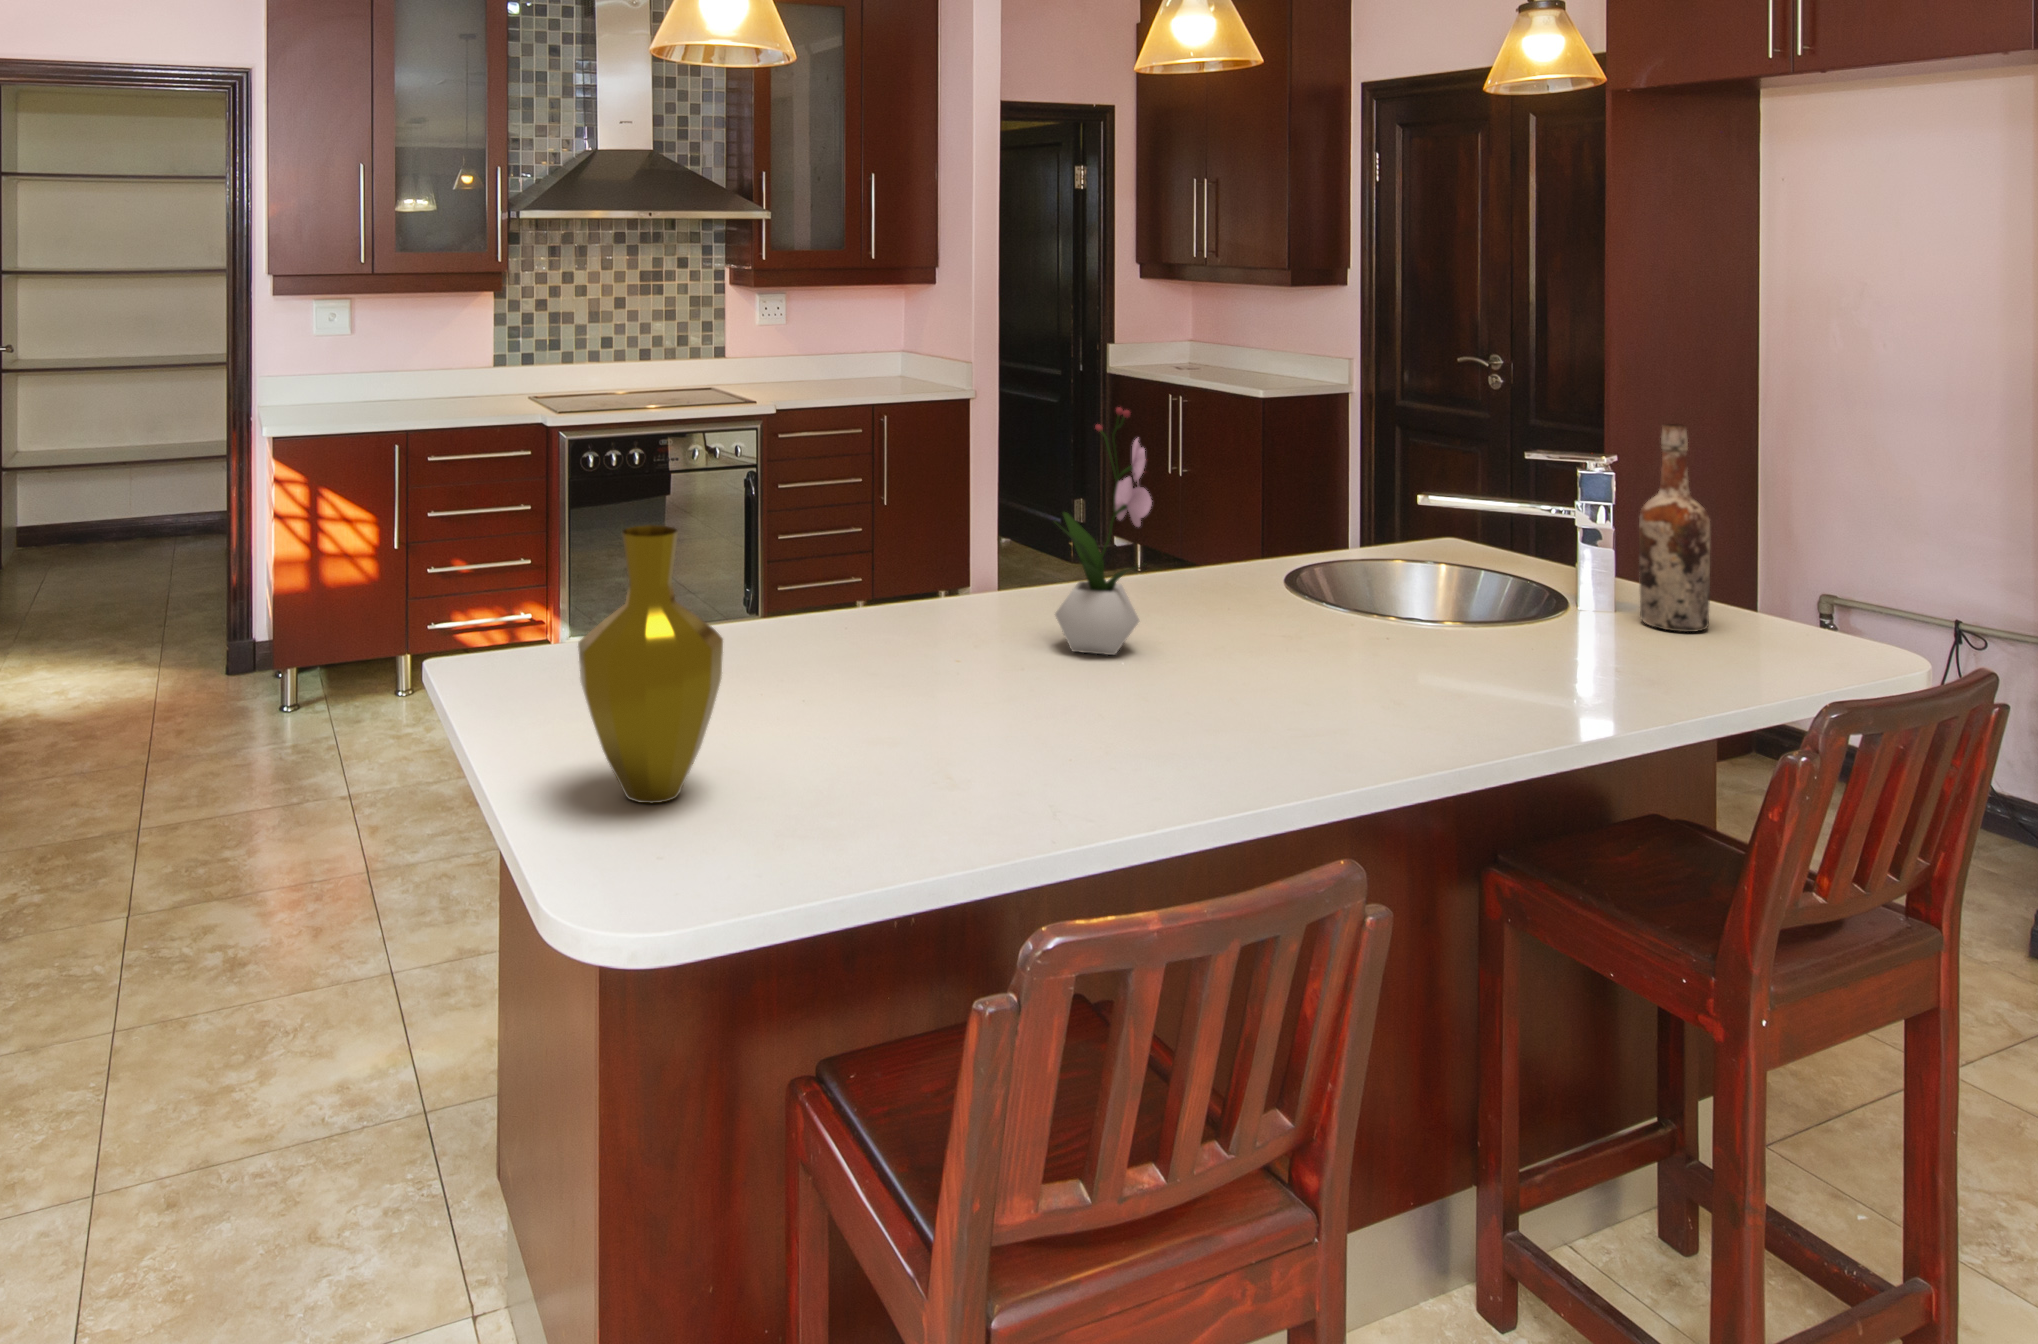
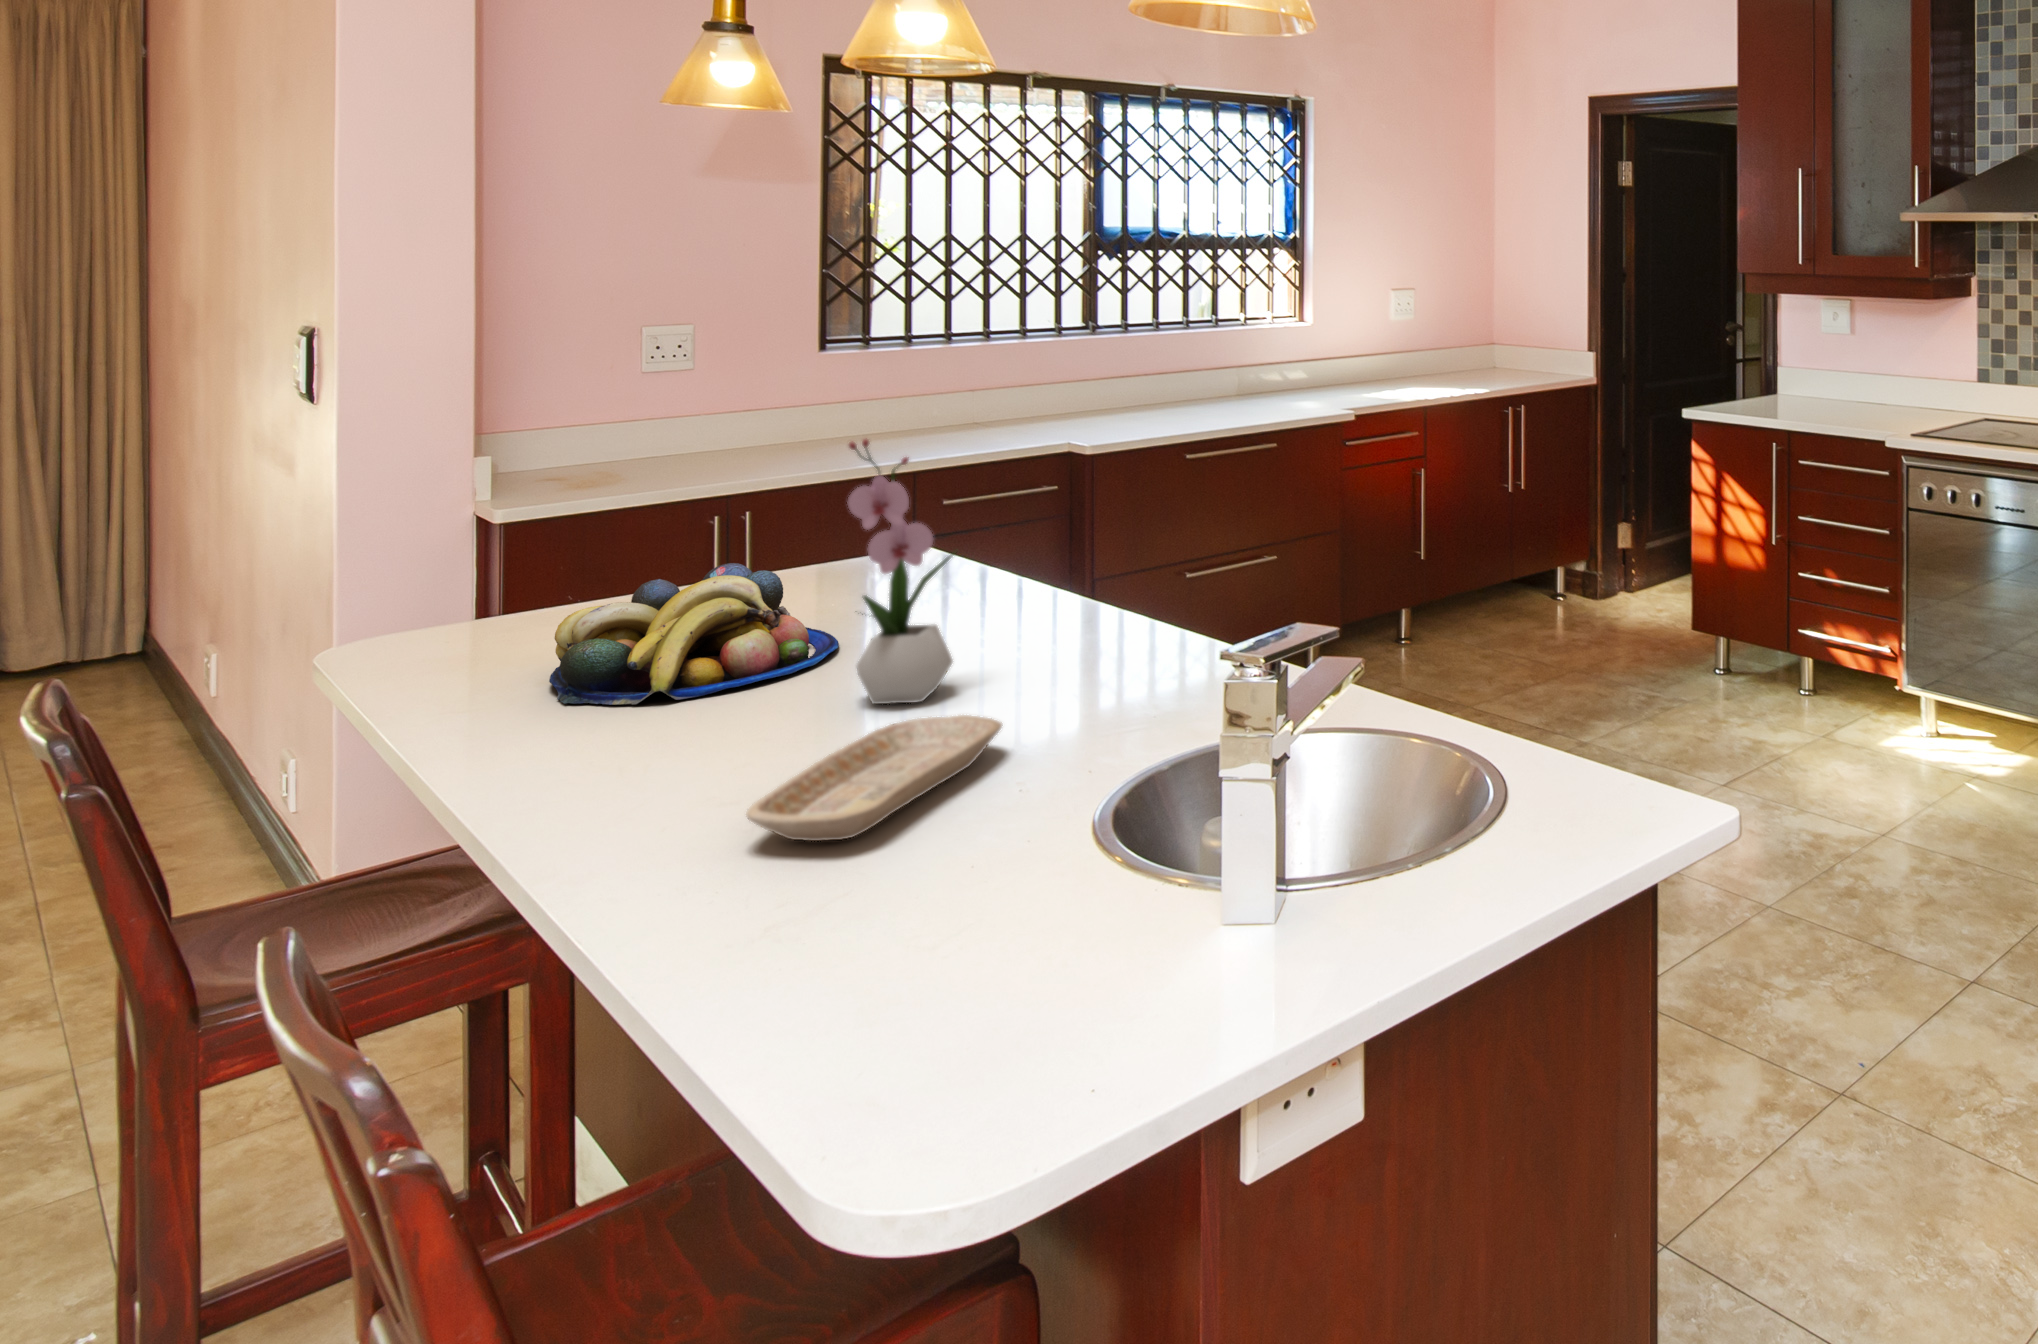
wine bottle: present [1639,424,1710,632] -> none [1014,619,1135,1014]
vase: present [578,525,723,803] -> none [438,452,565,646]
fruit bowl: none [761,599,1049,752] -> present [549,563,839,705]
tray: none [1241,605,1480,670] -> present [746,715,1002,841]

